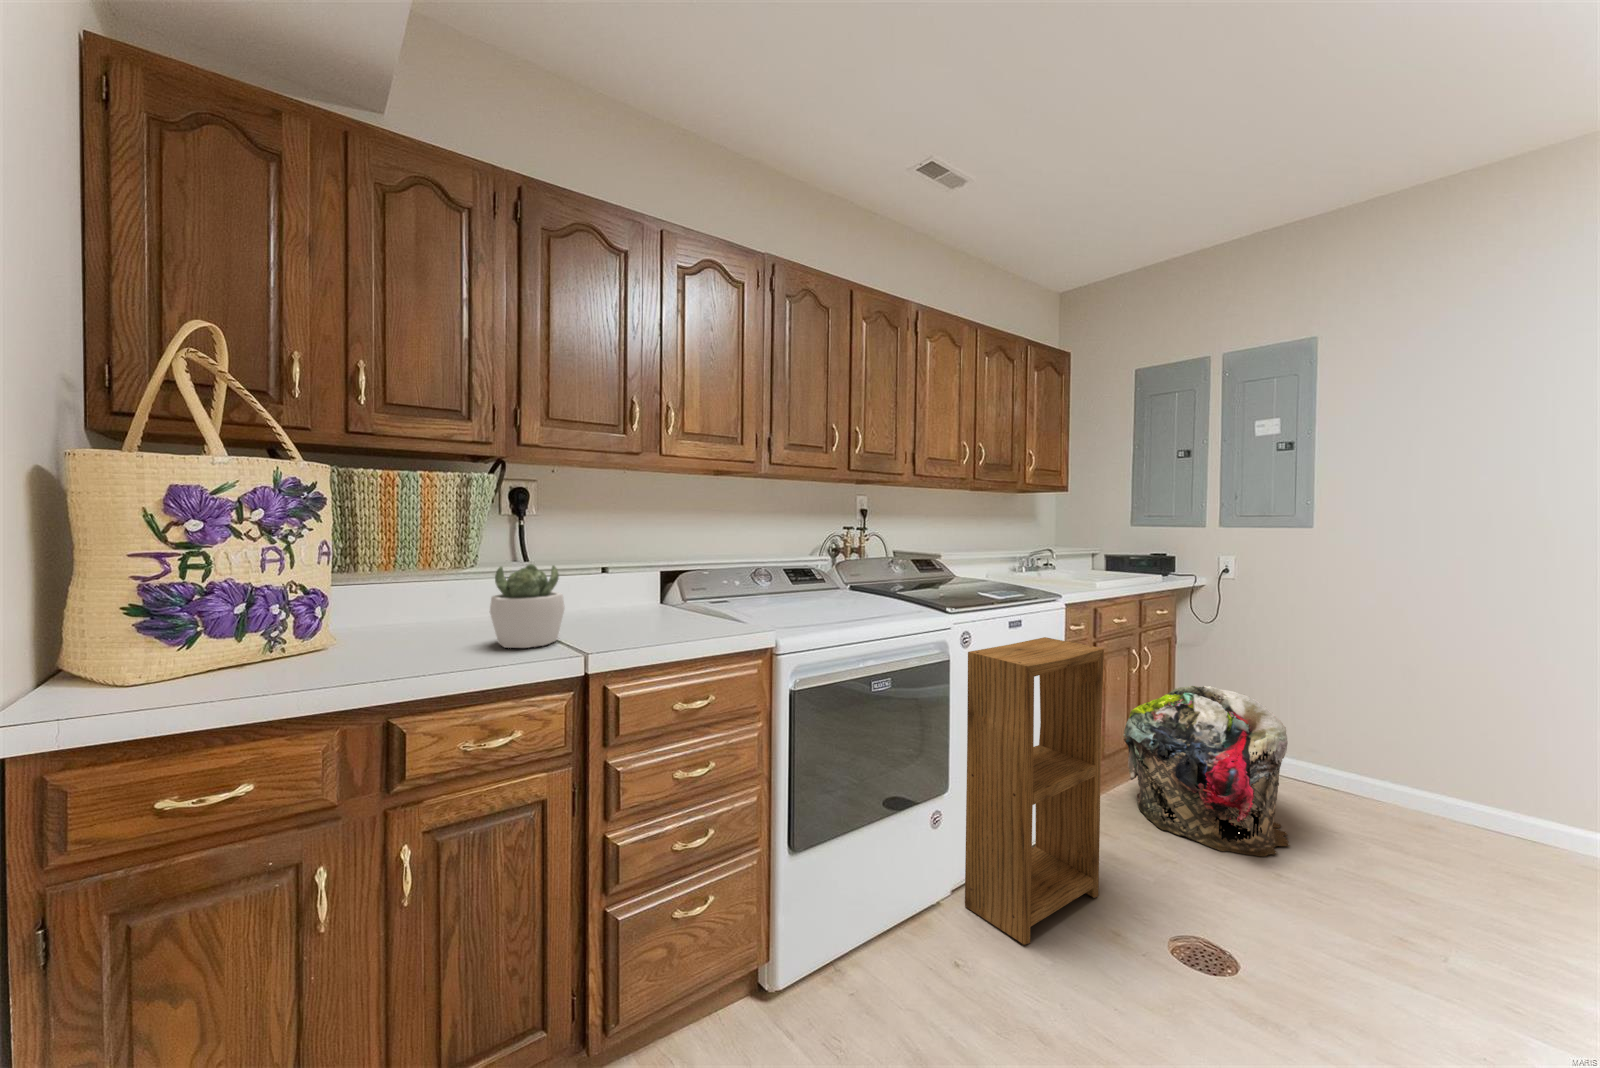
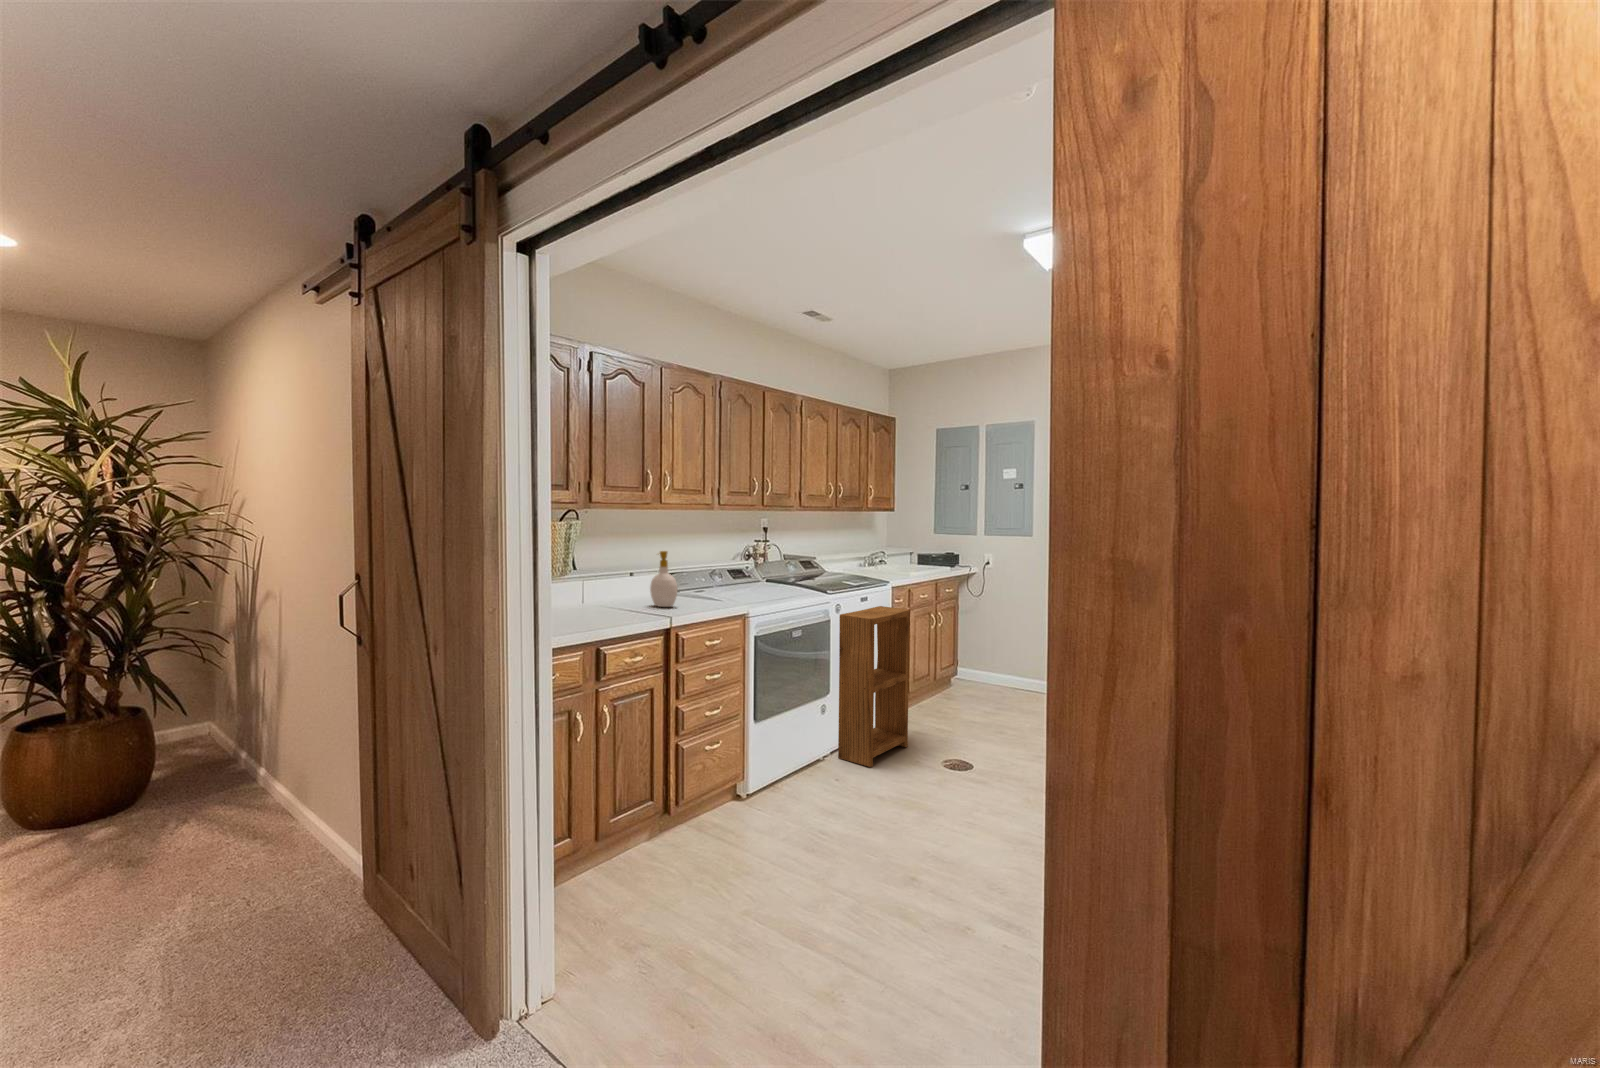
soap bottle: none [615,529,657,629] -> present [650,551,677,607]
succulent plant: present [490,564,565,648] -> none [601,572,638,617]
laundry basket: present [1123,686,1290,857] -> none [925,633,1008,724]

